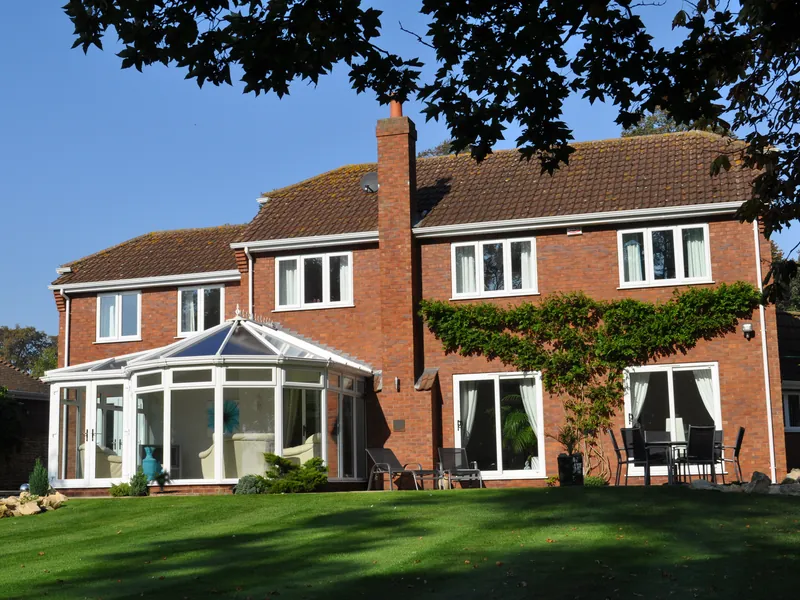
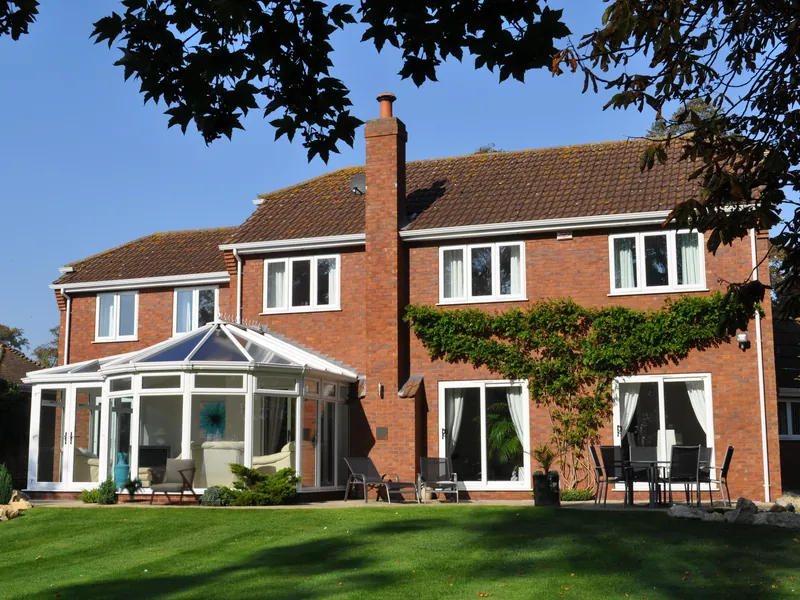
lounge chair: none [182,450,231,494] -> present [149,459,199,505]

